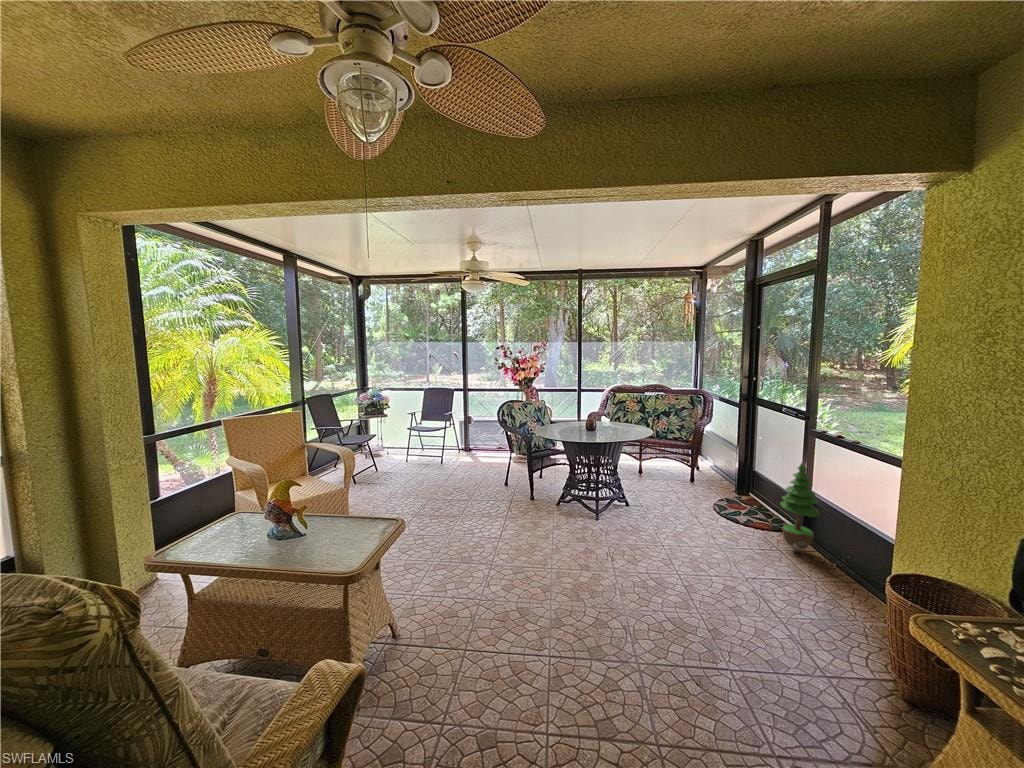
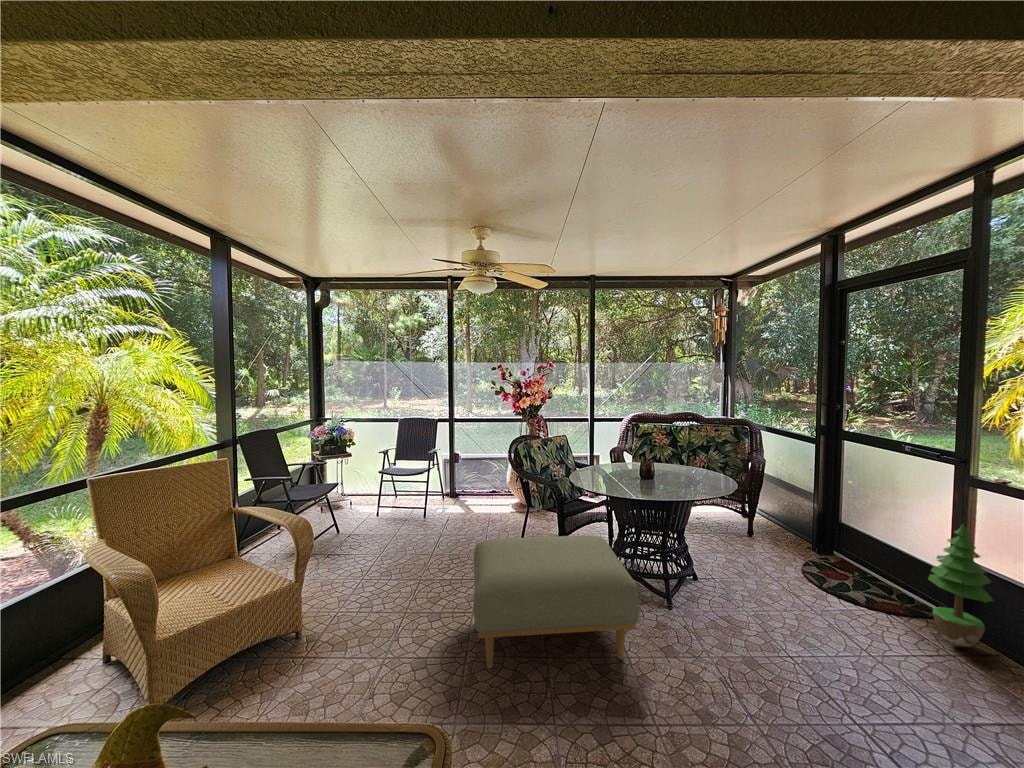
ottoman: none [446,468,556,545] -> present [474,536,639,668]

